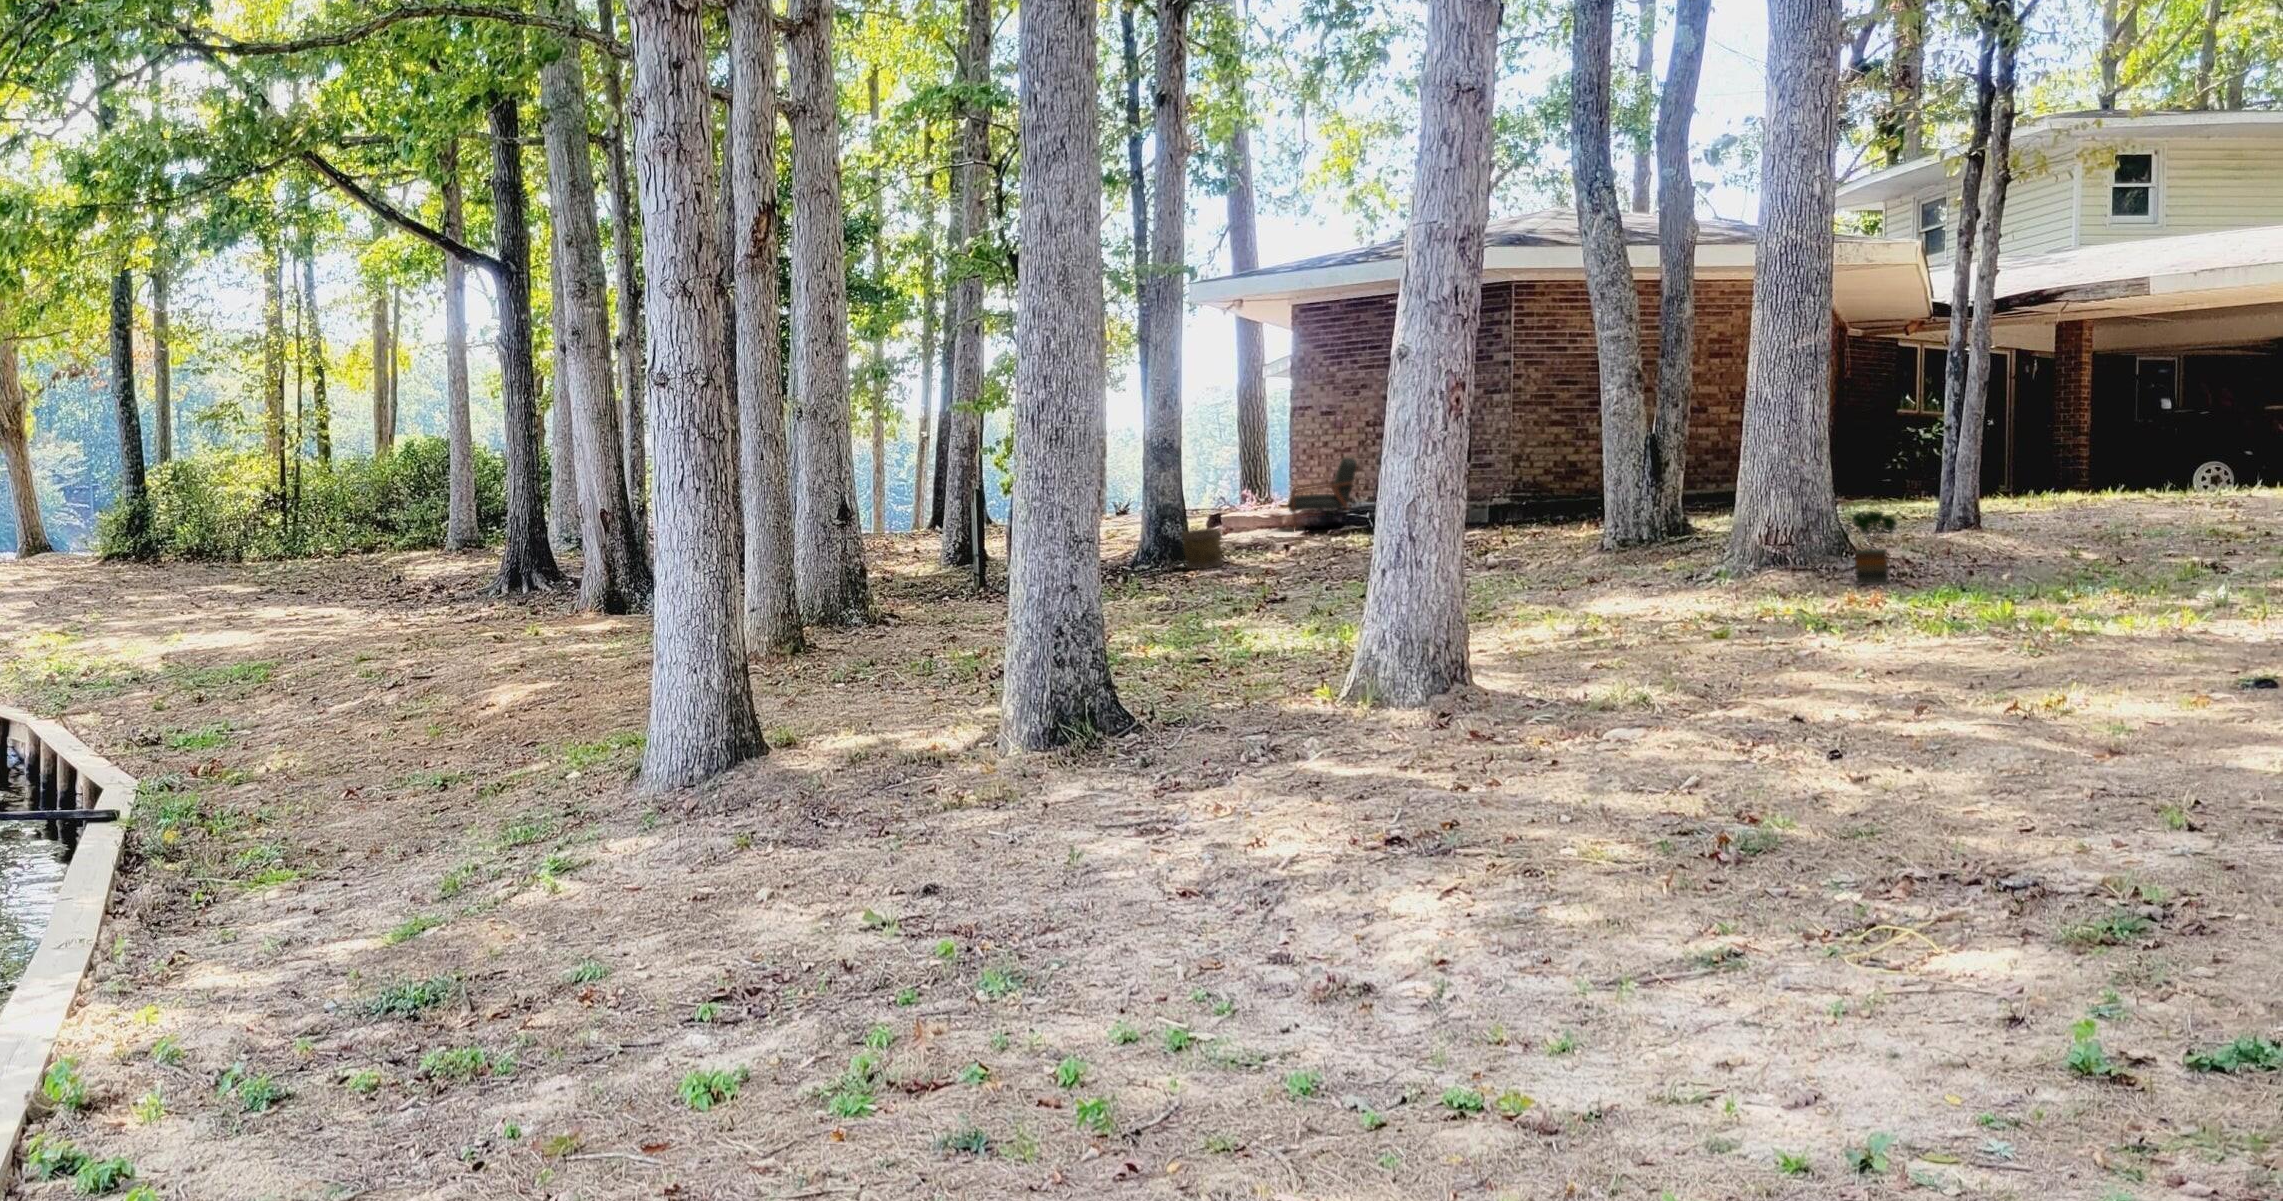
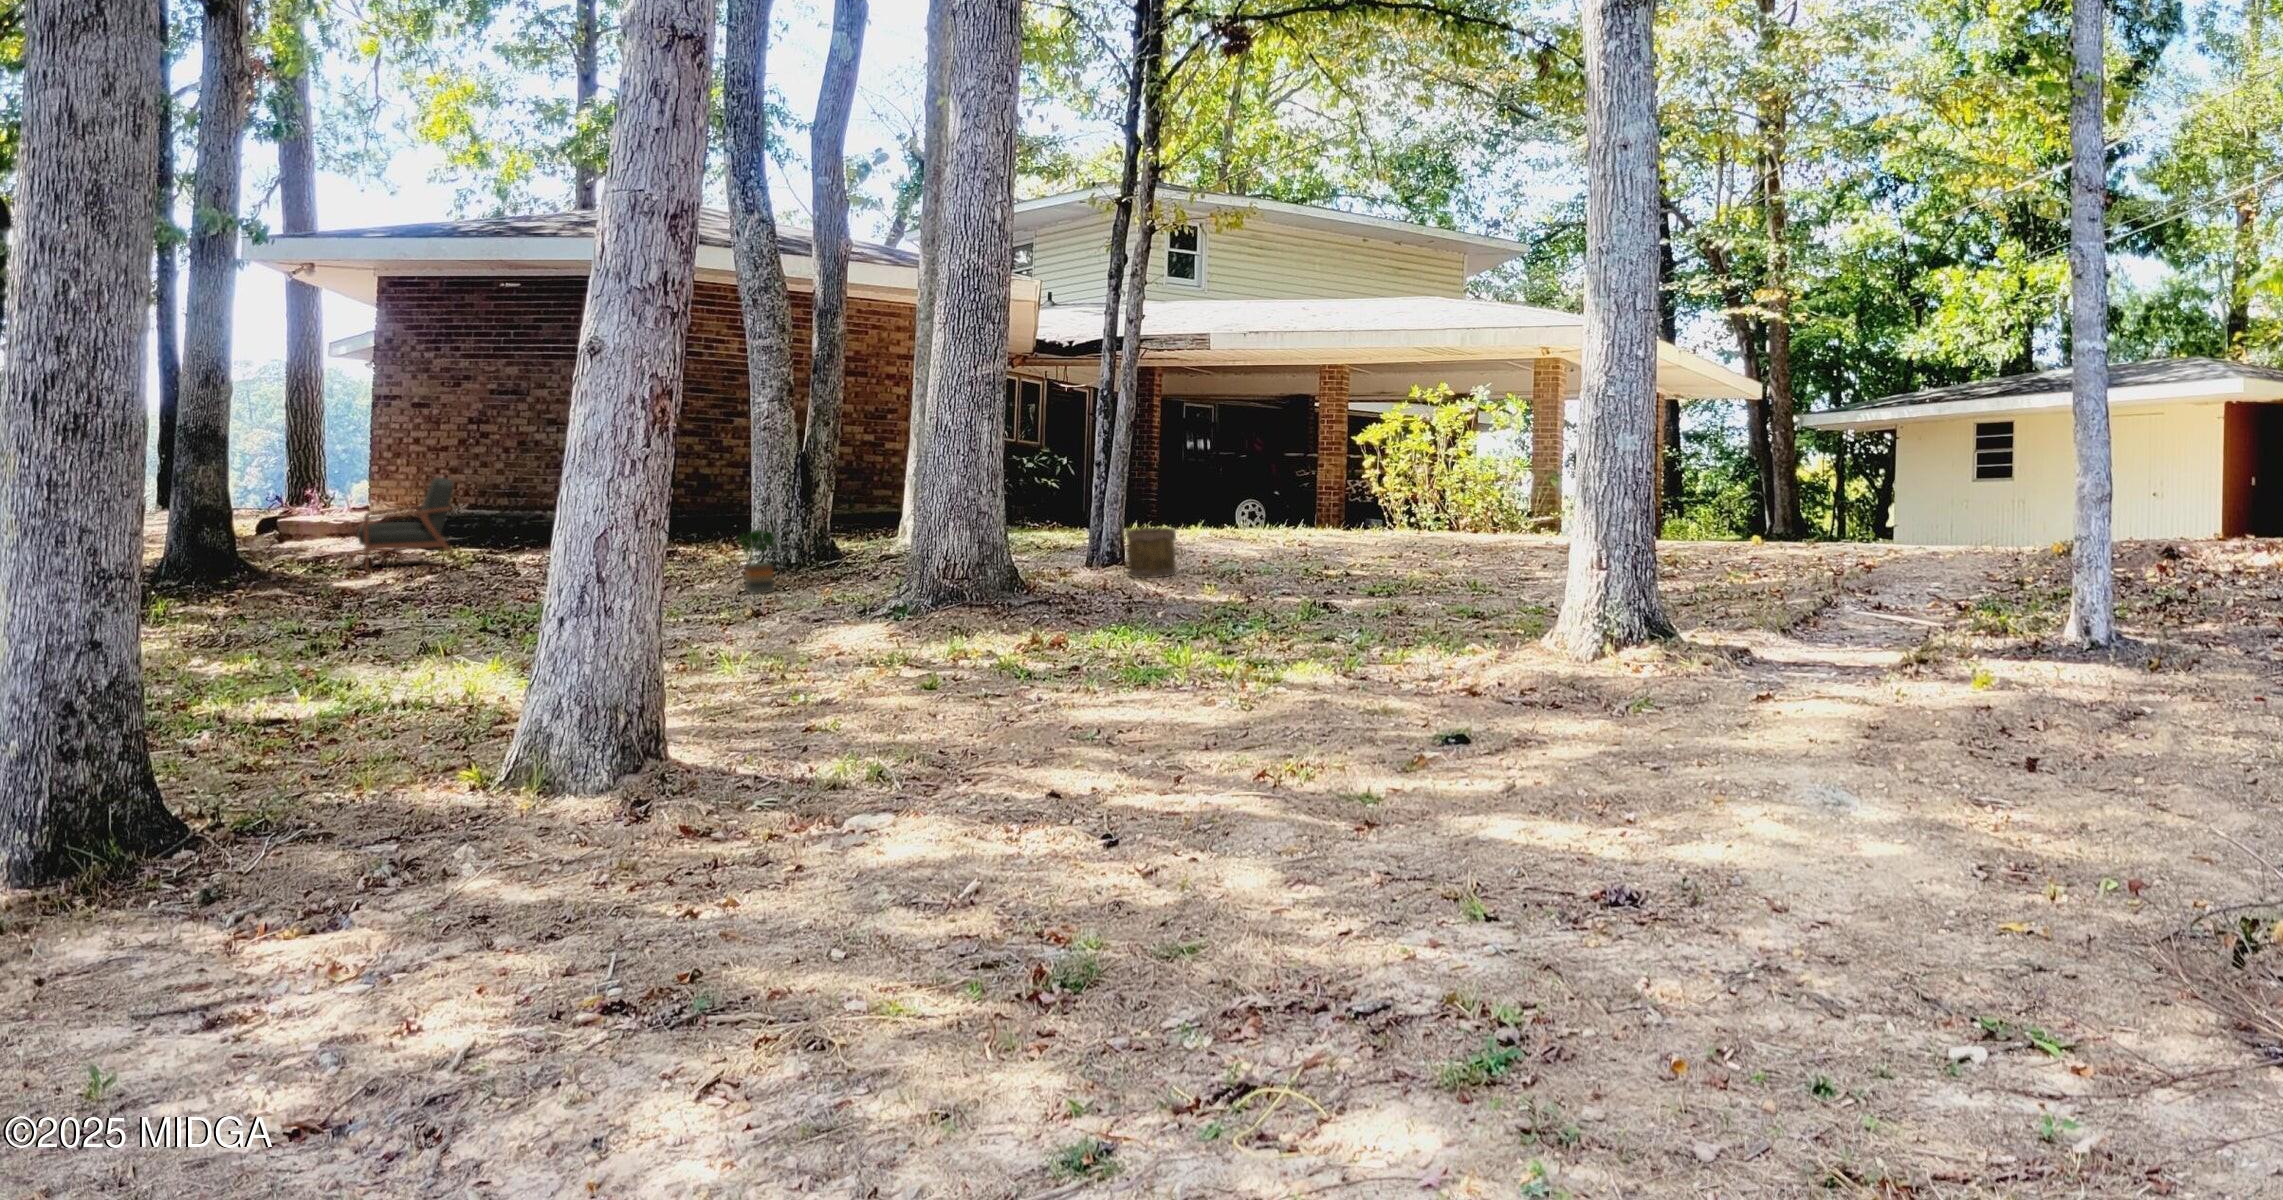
potted tree: present [1844,511,1898,585] -> present [736,530,780,594]
bucket: present [1181,529,1223,569] -> present [1124,527,1177,578]

